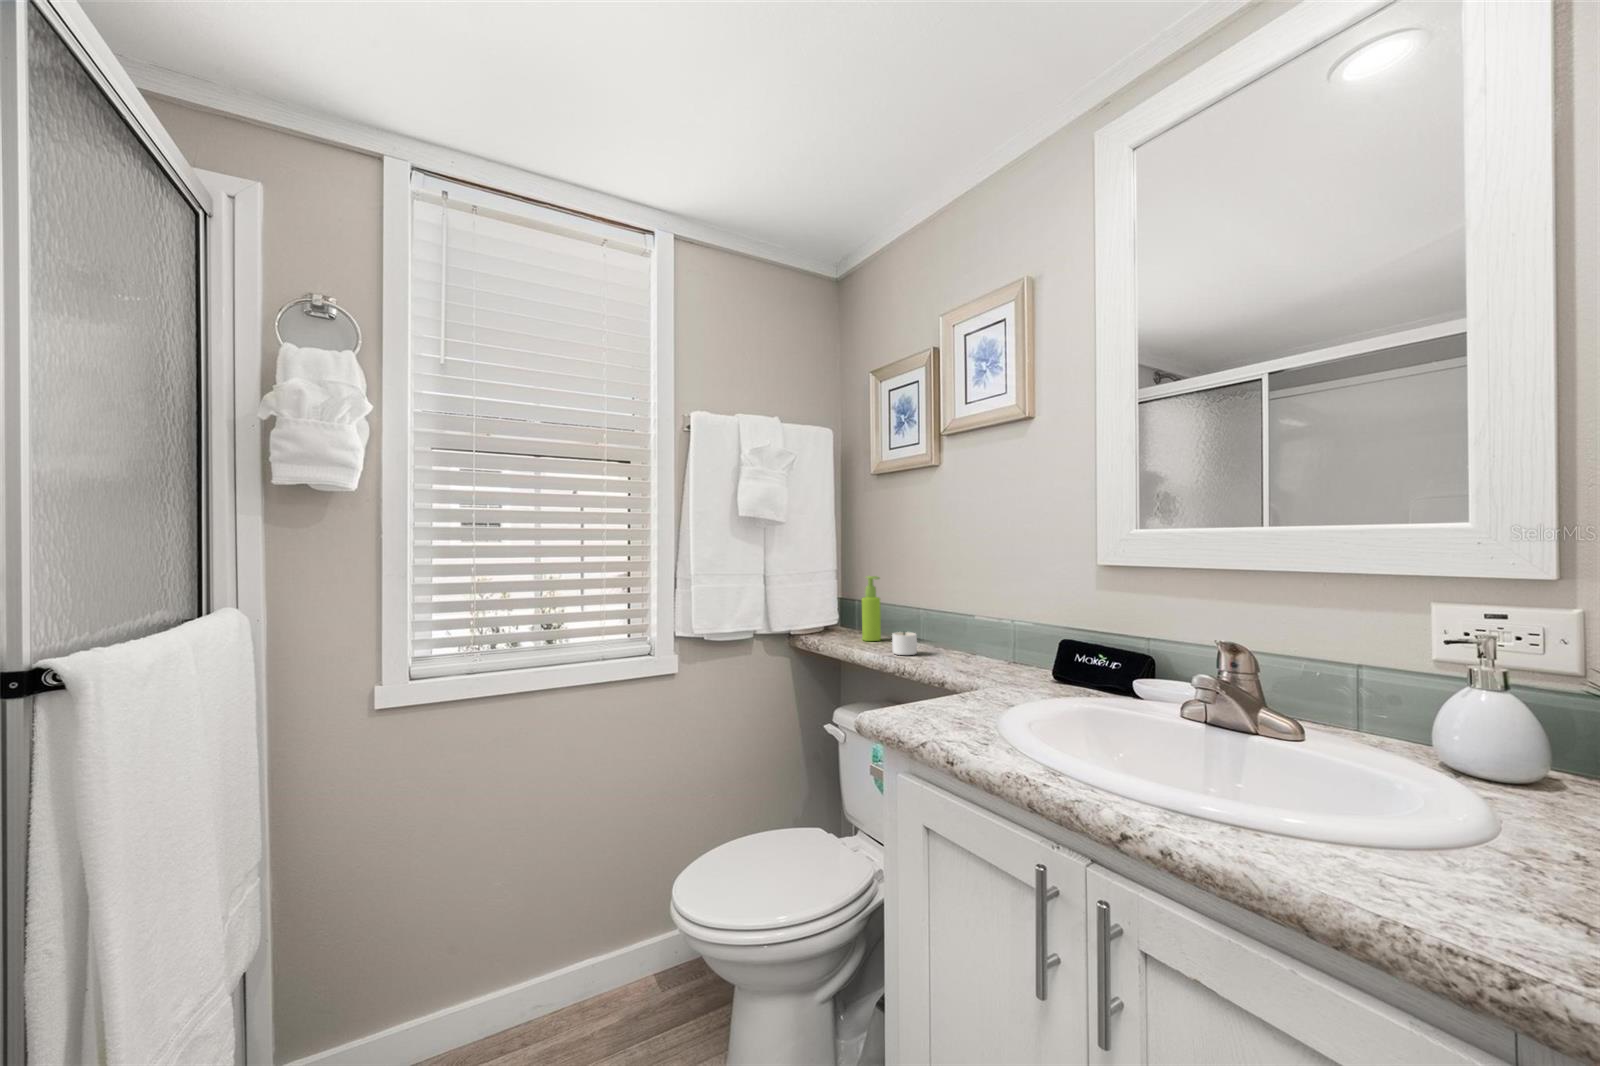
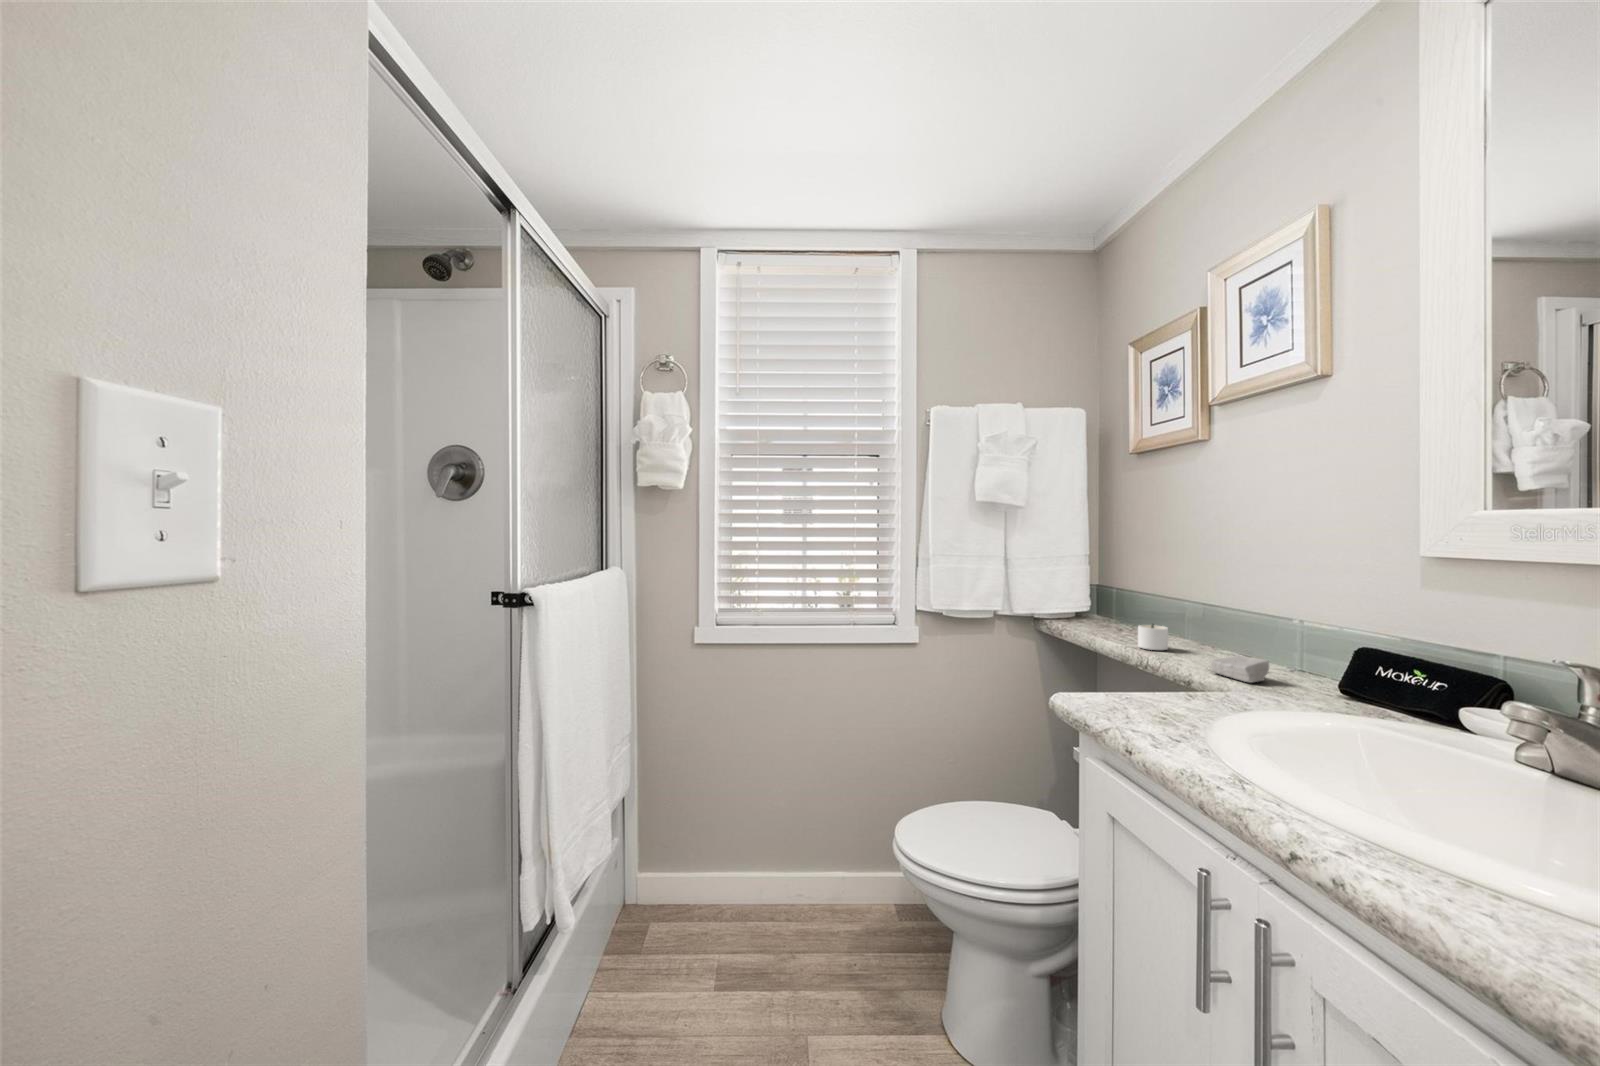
soap dispenser: present [862,576,881,641] -> none [1112,564,1135,633]
soap bar: none [961,654,1005,677] -> present [1211,655,1269,683]

